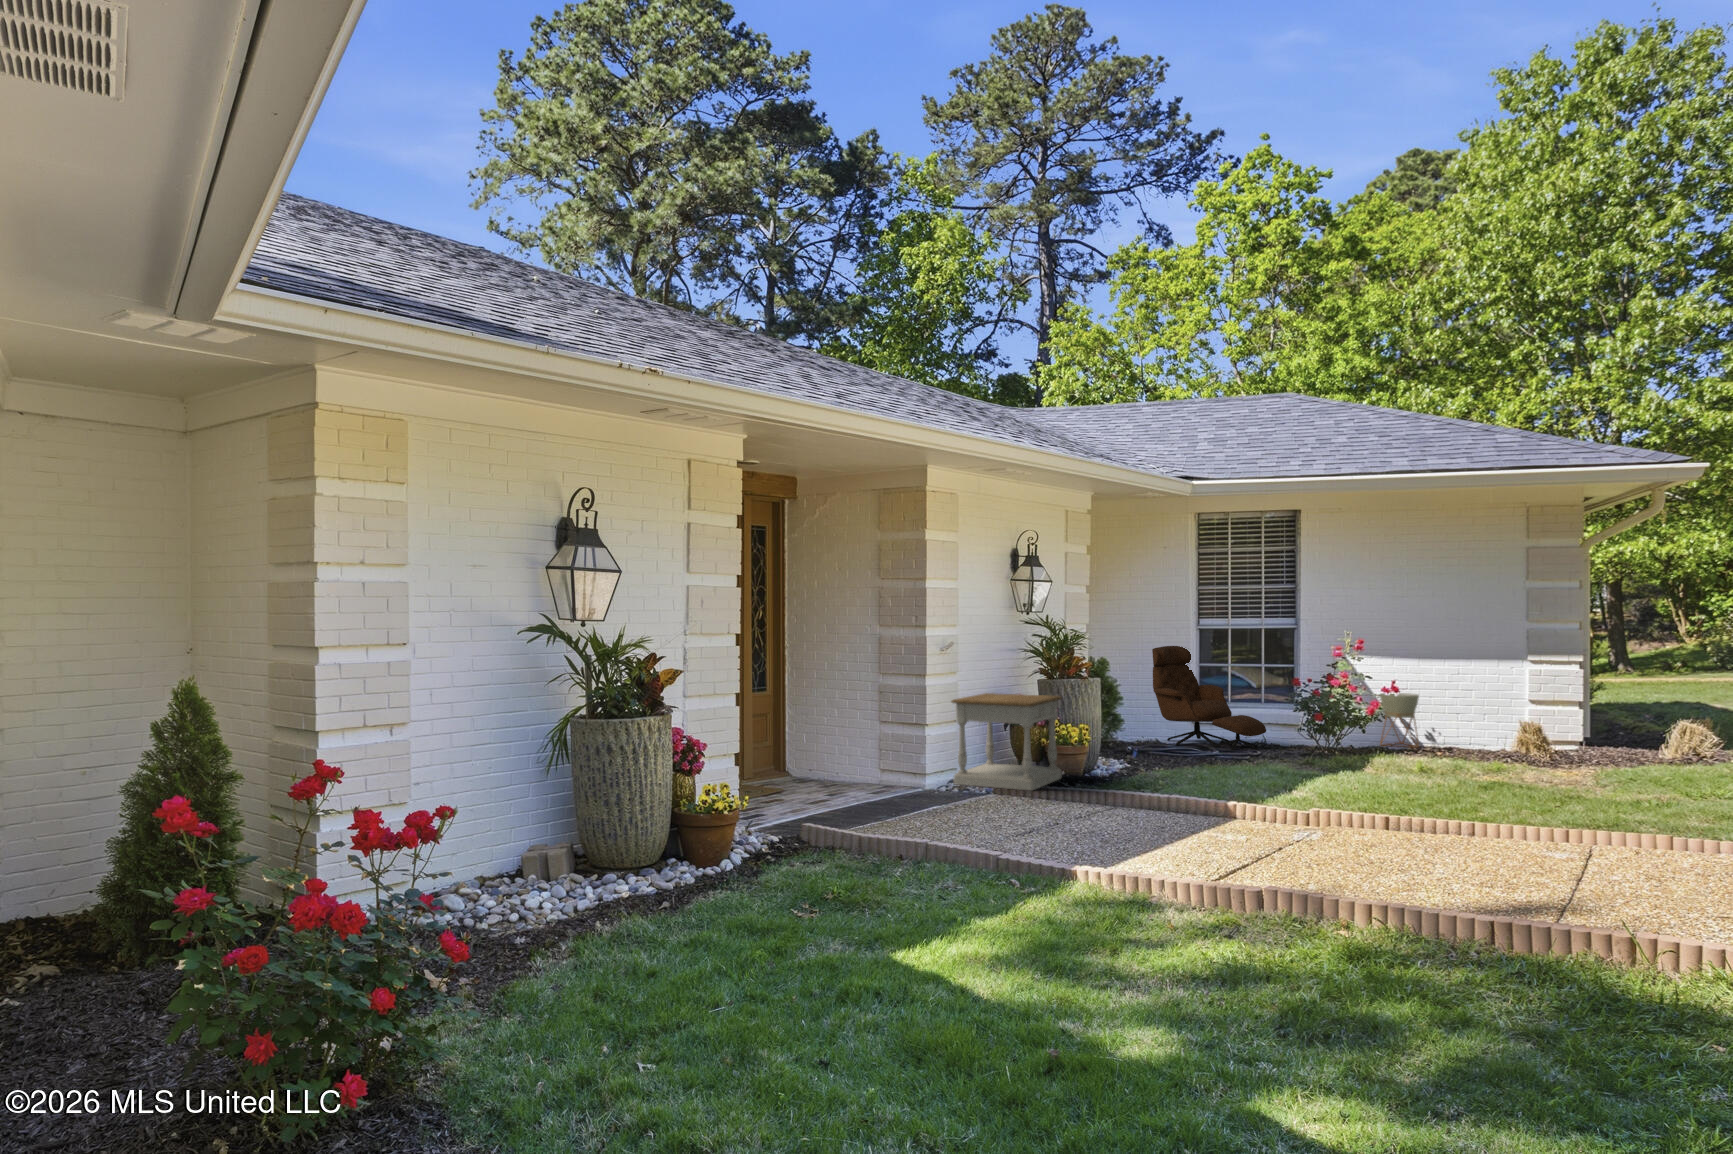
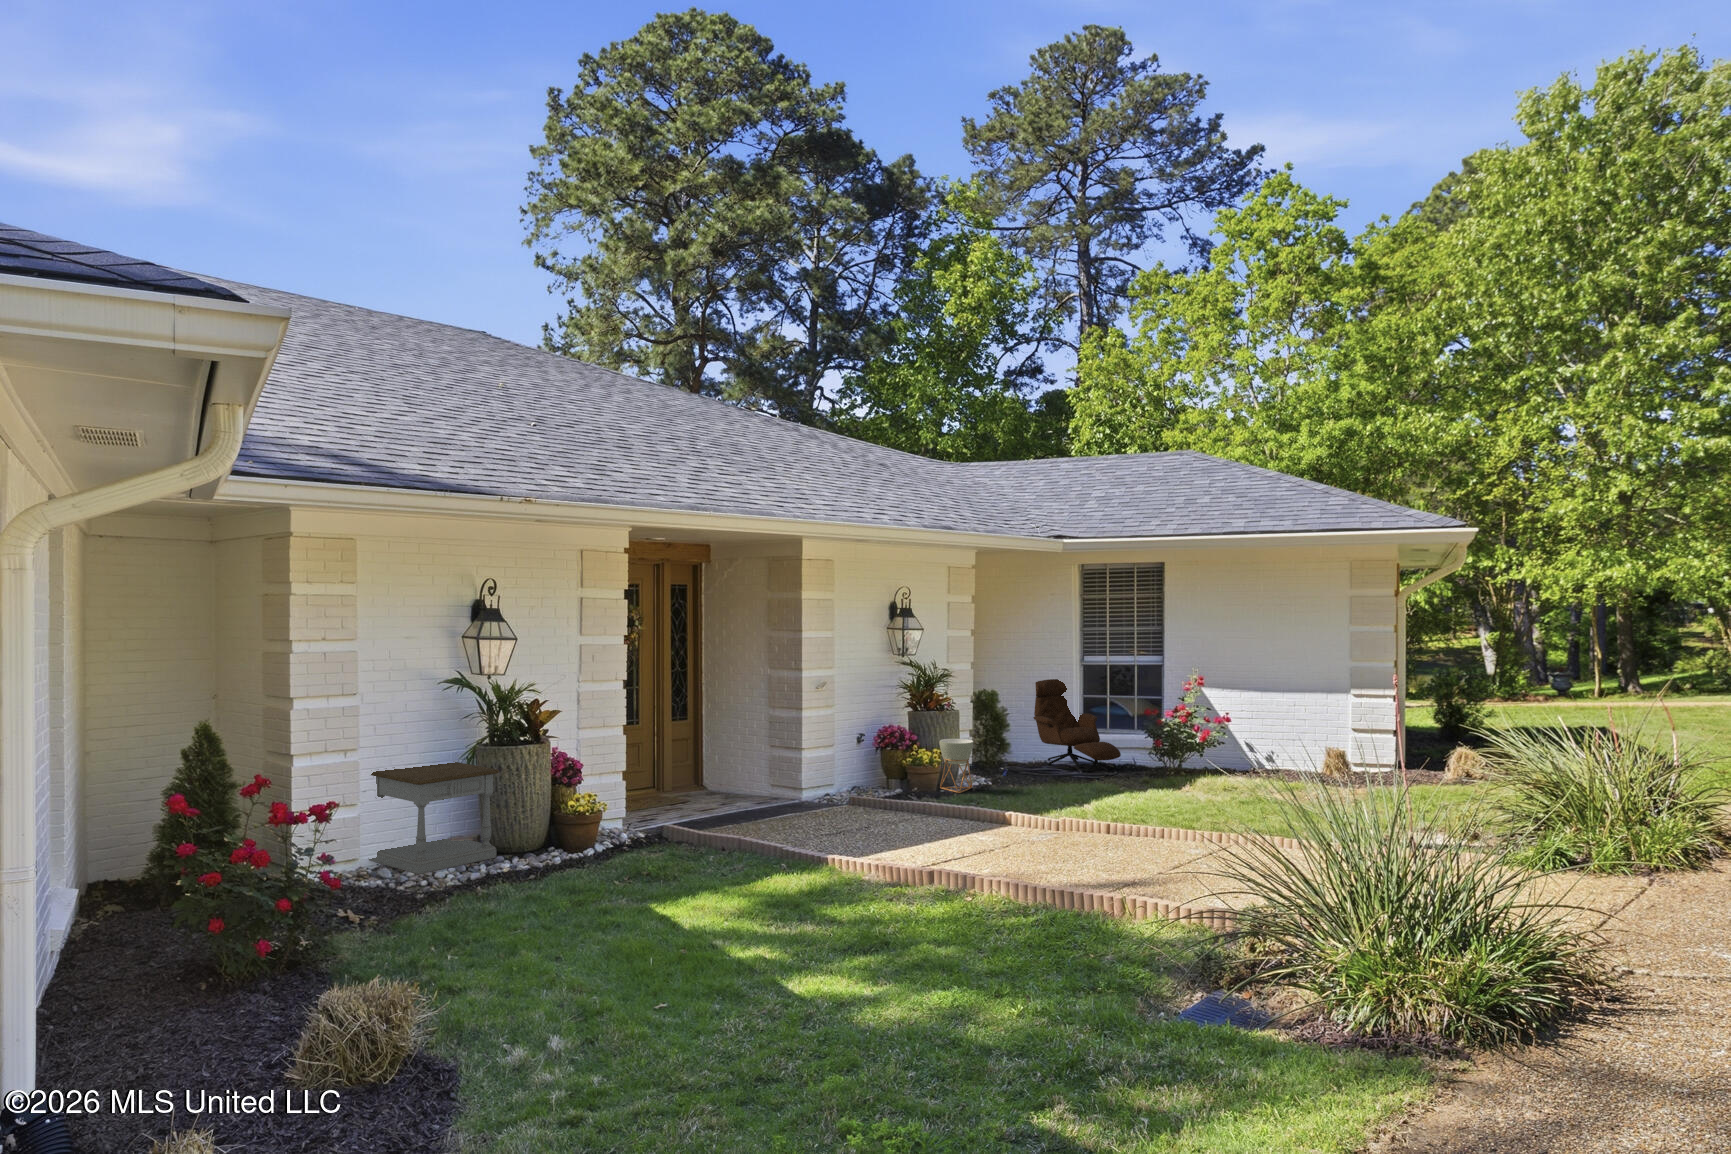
side table: present [951,693,1062,791] -> present [369,762,499,874]
planter: present [1380,693,1419,748] -> present [939,739,973,793]

